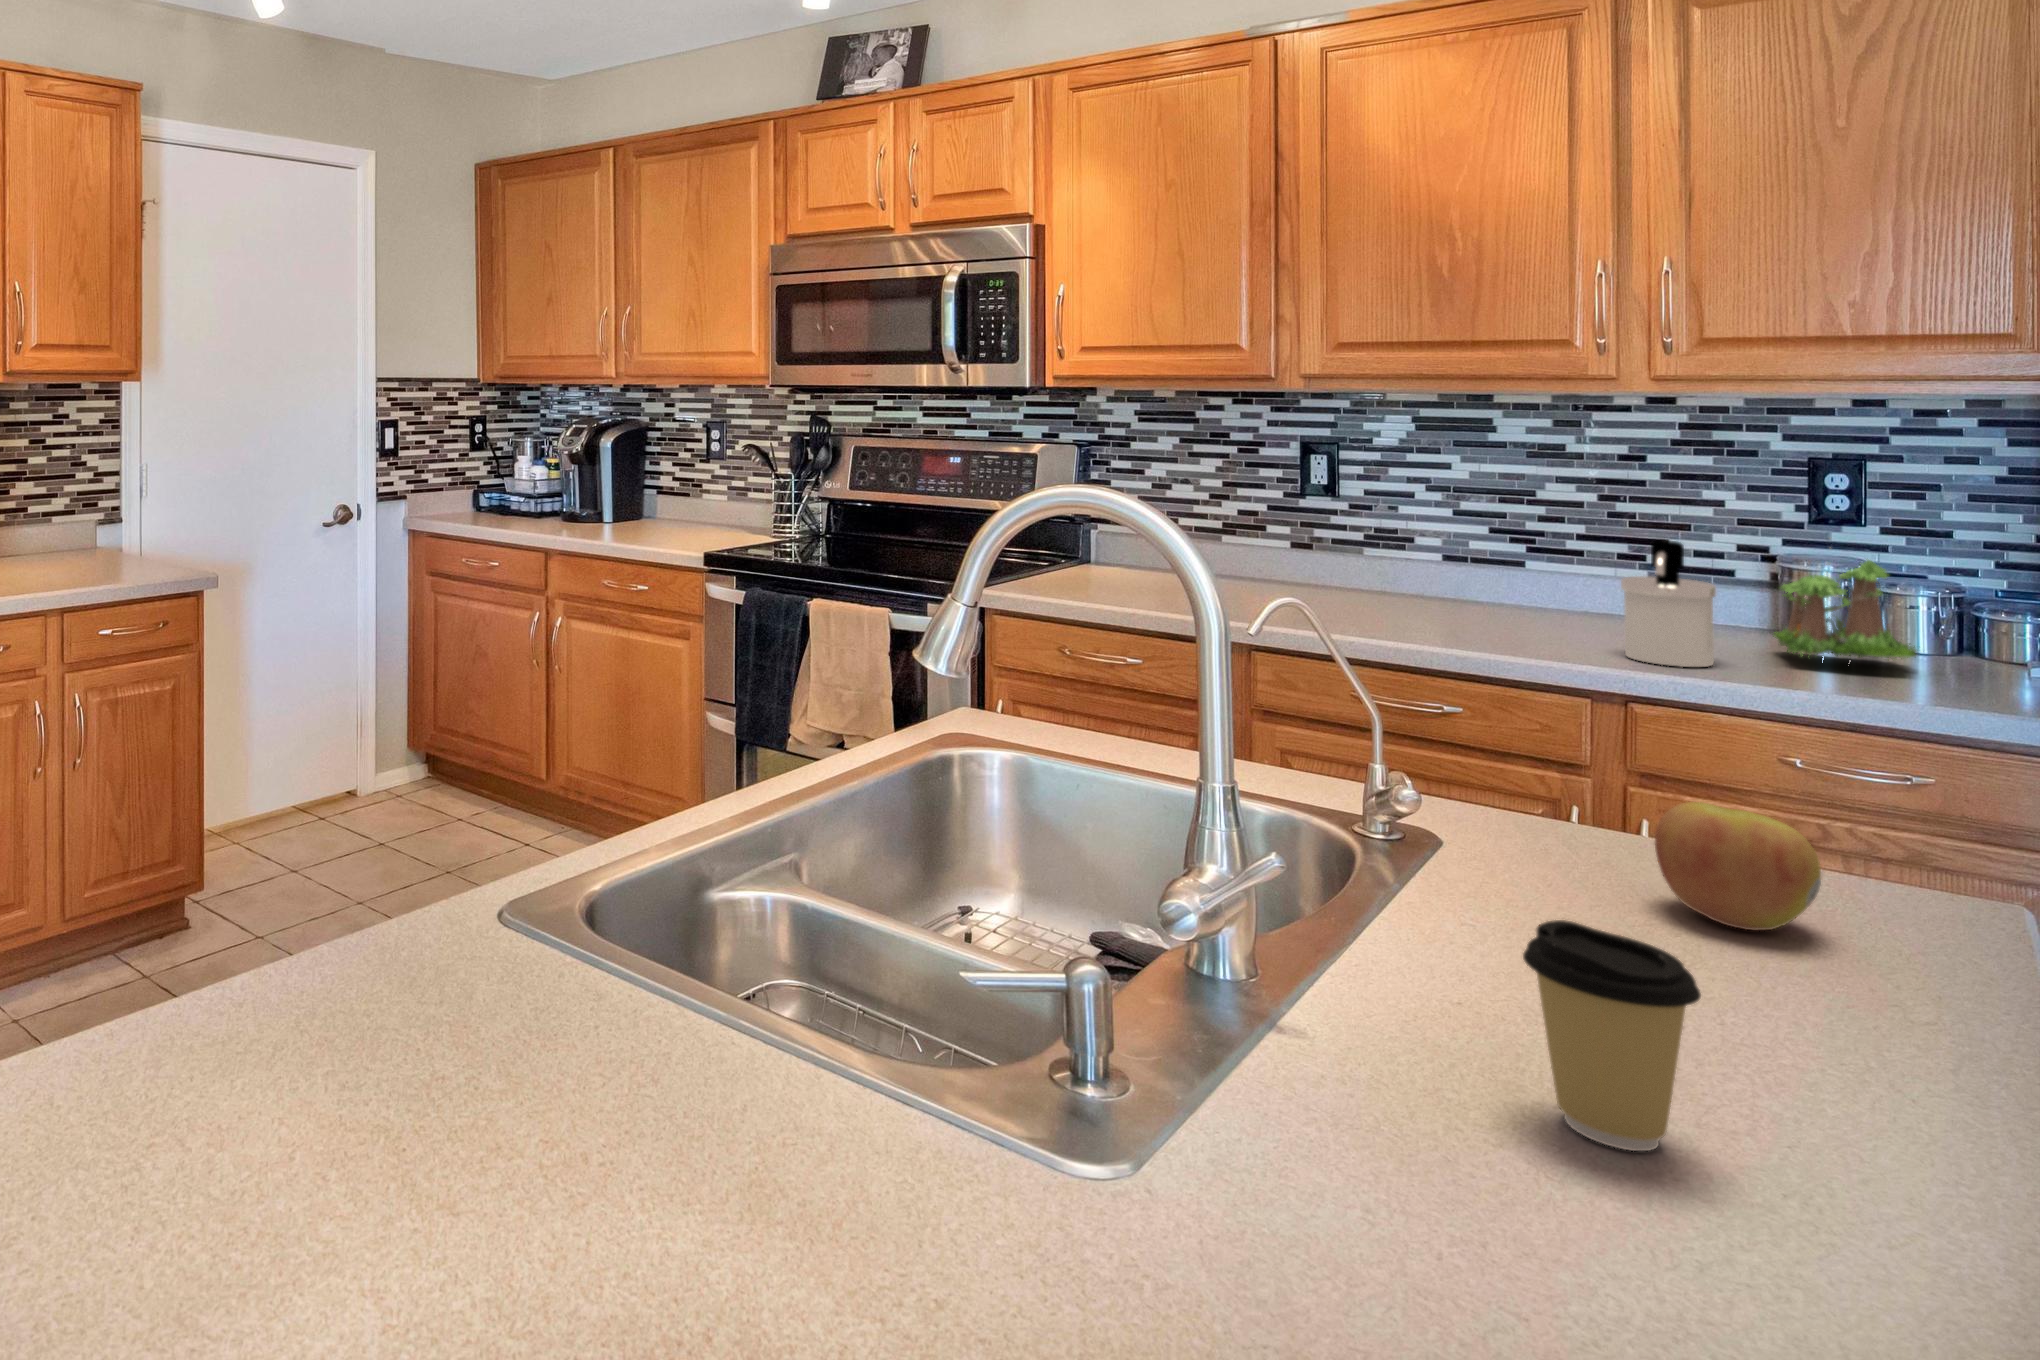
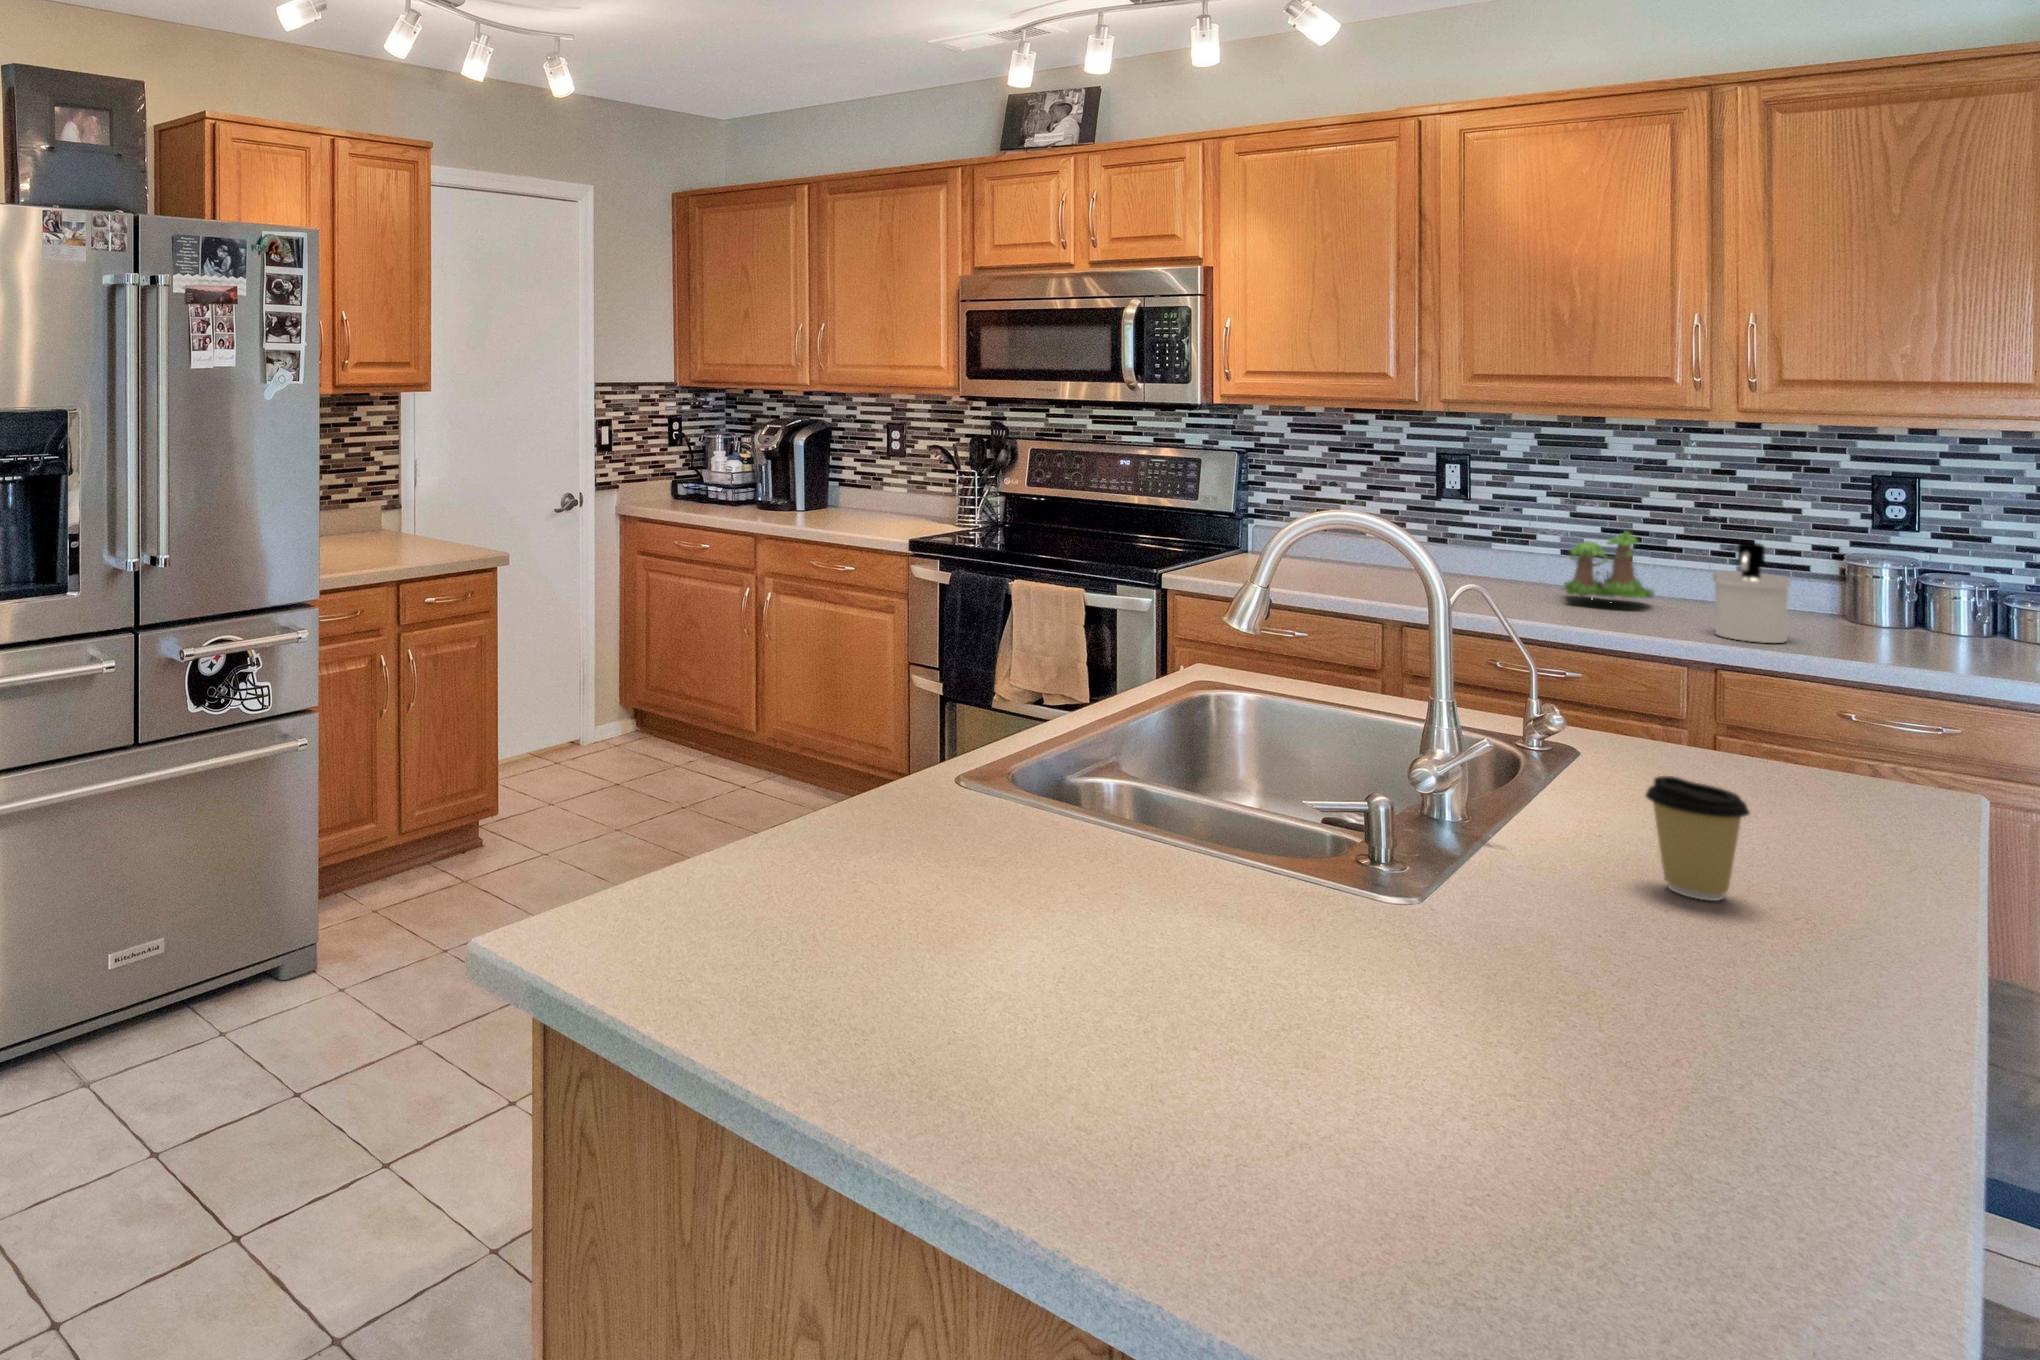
plant: present [1772,560,1916,659] -> present [1562,532,1654,598]
apple: present [1655,802,1821,930] -> none [1730,723,1840,804]

